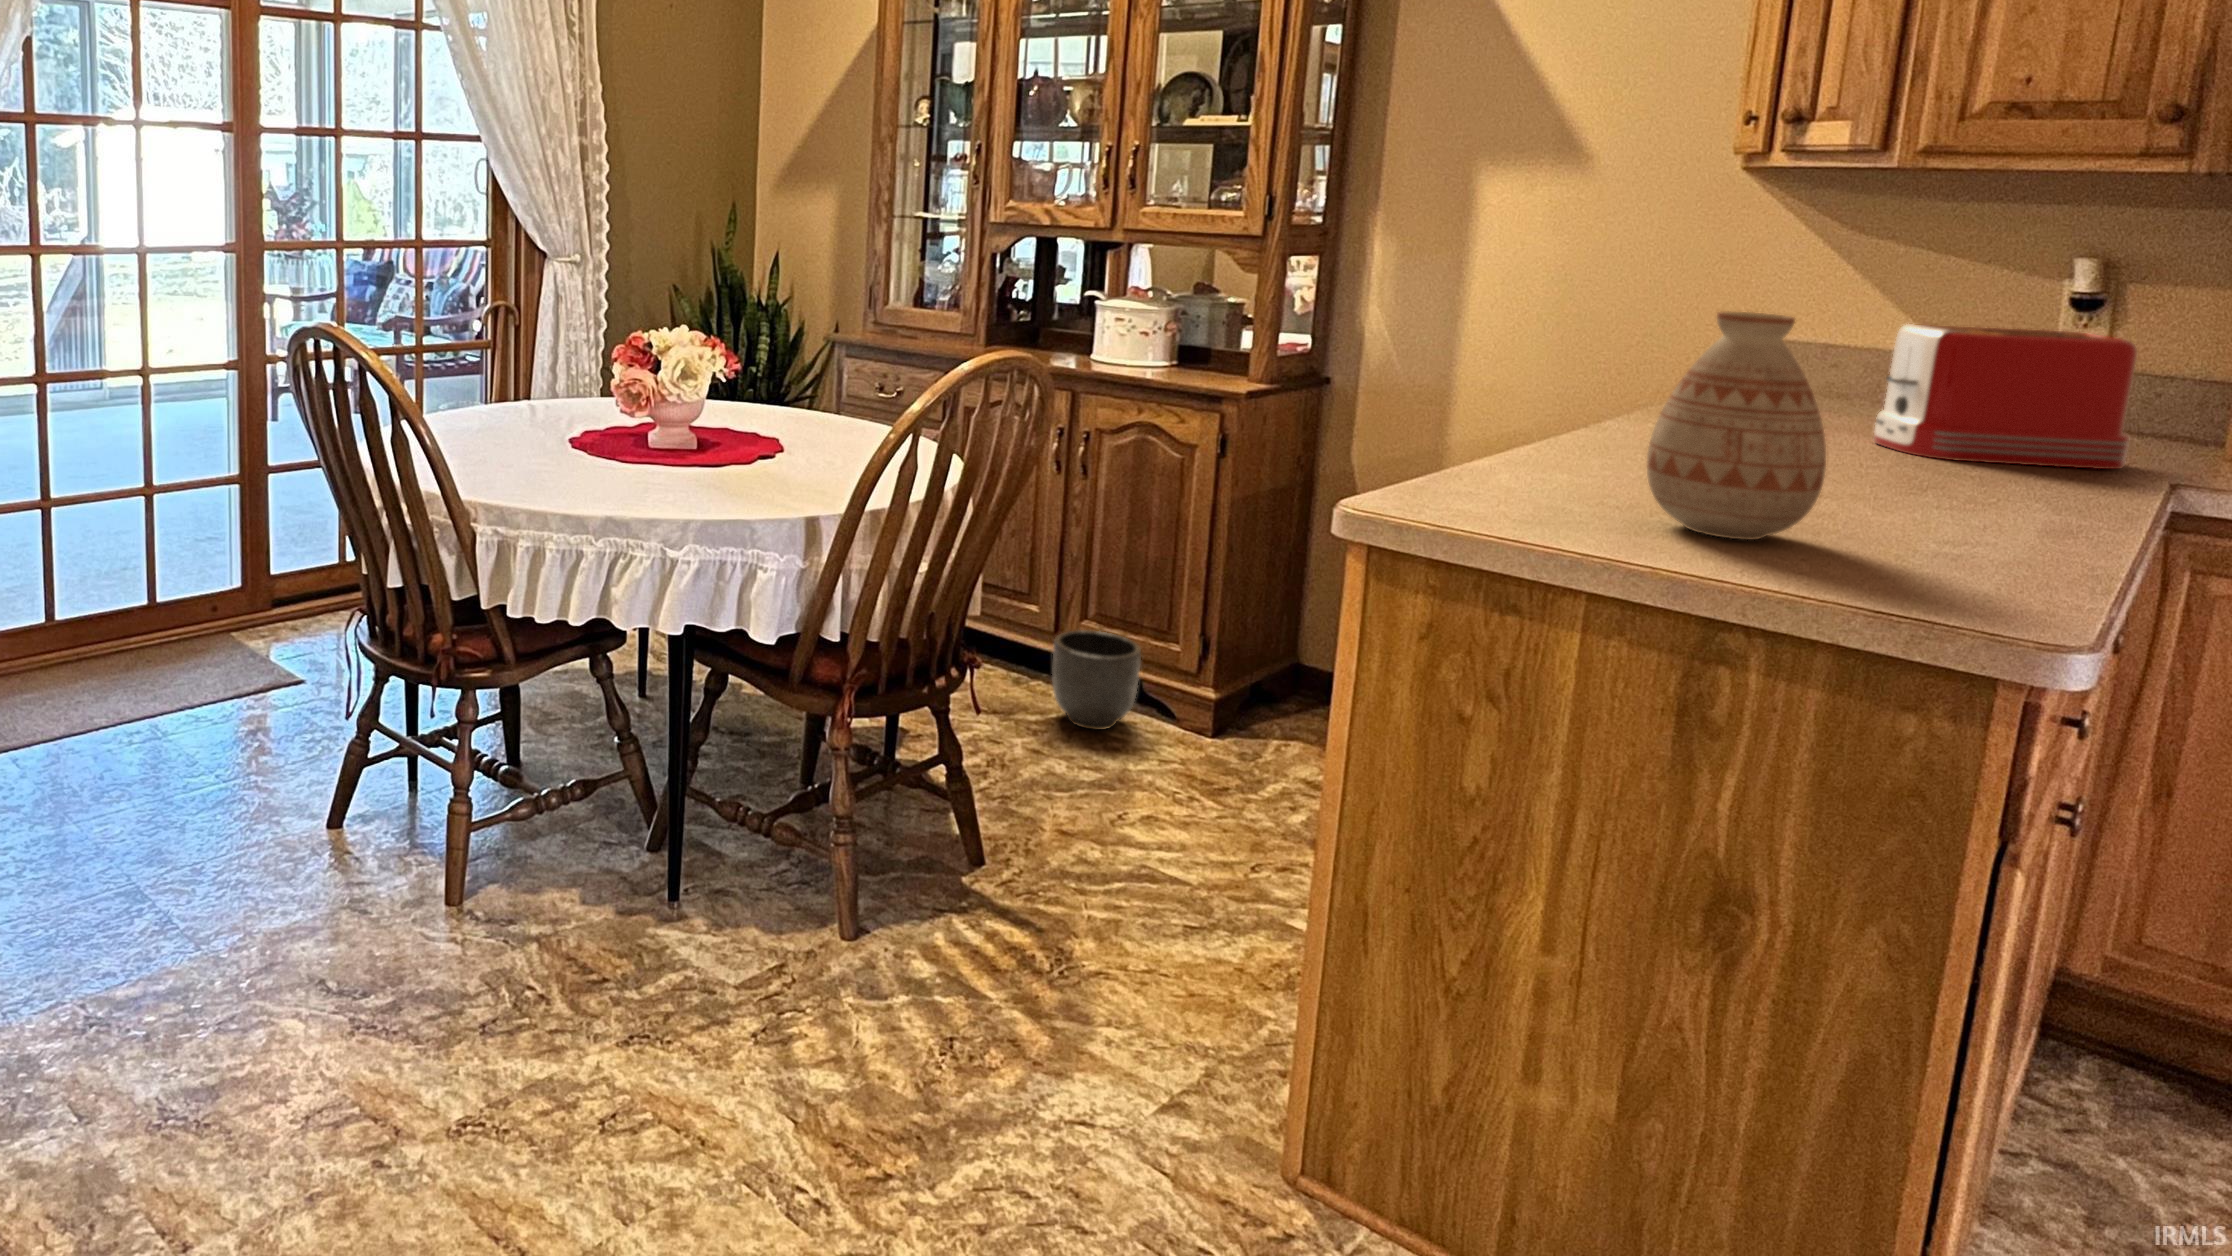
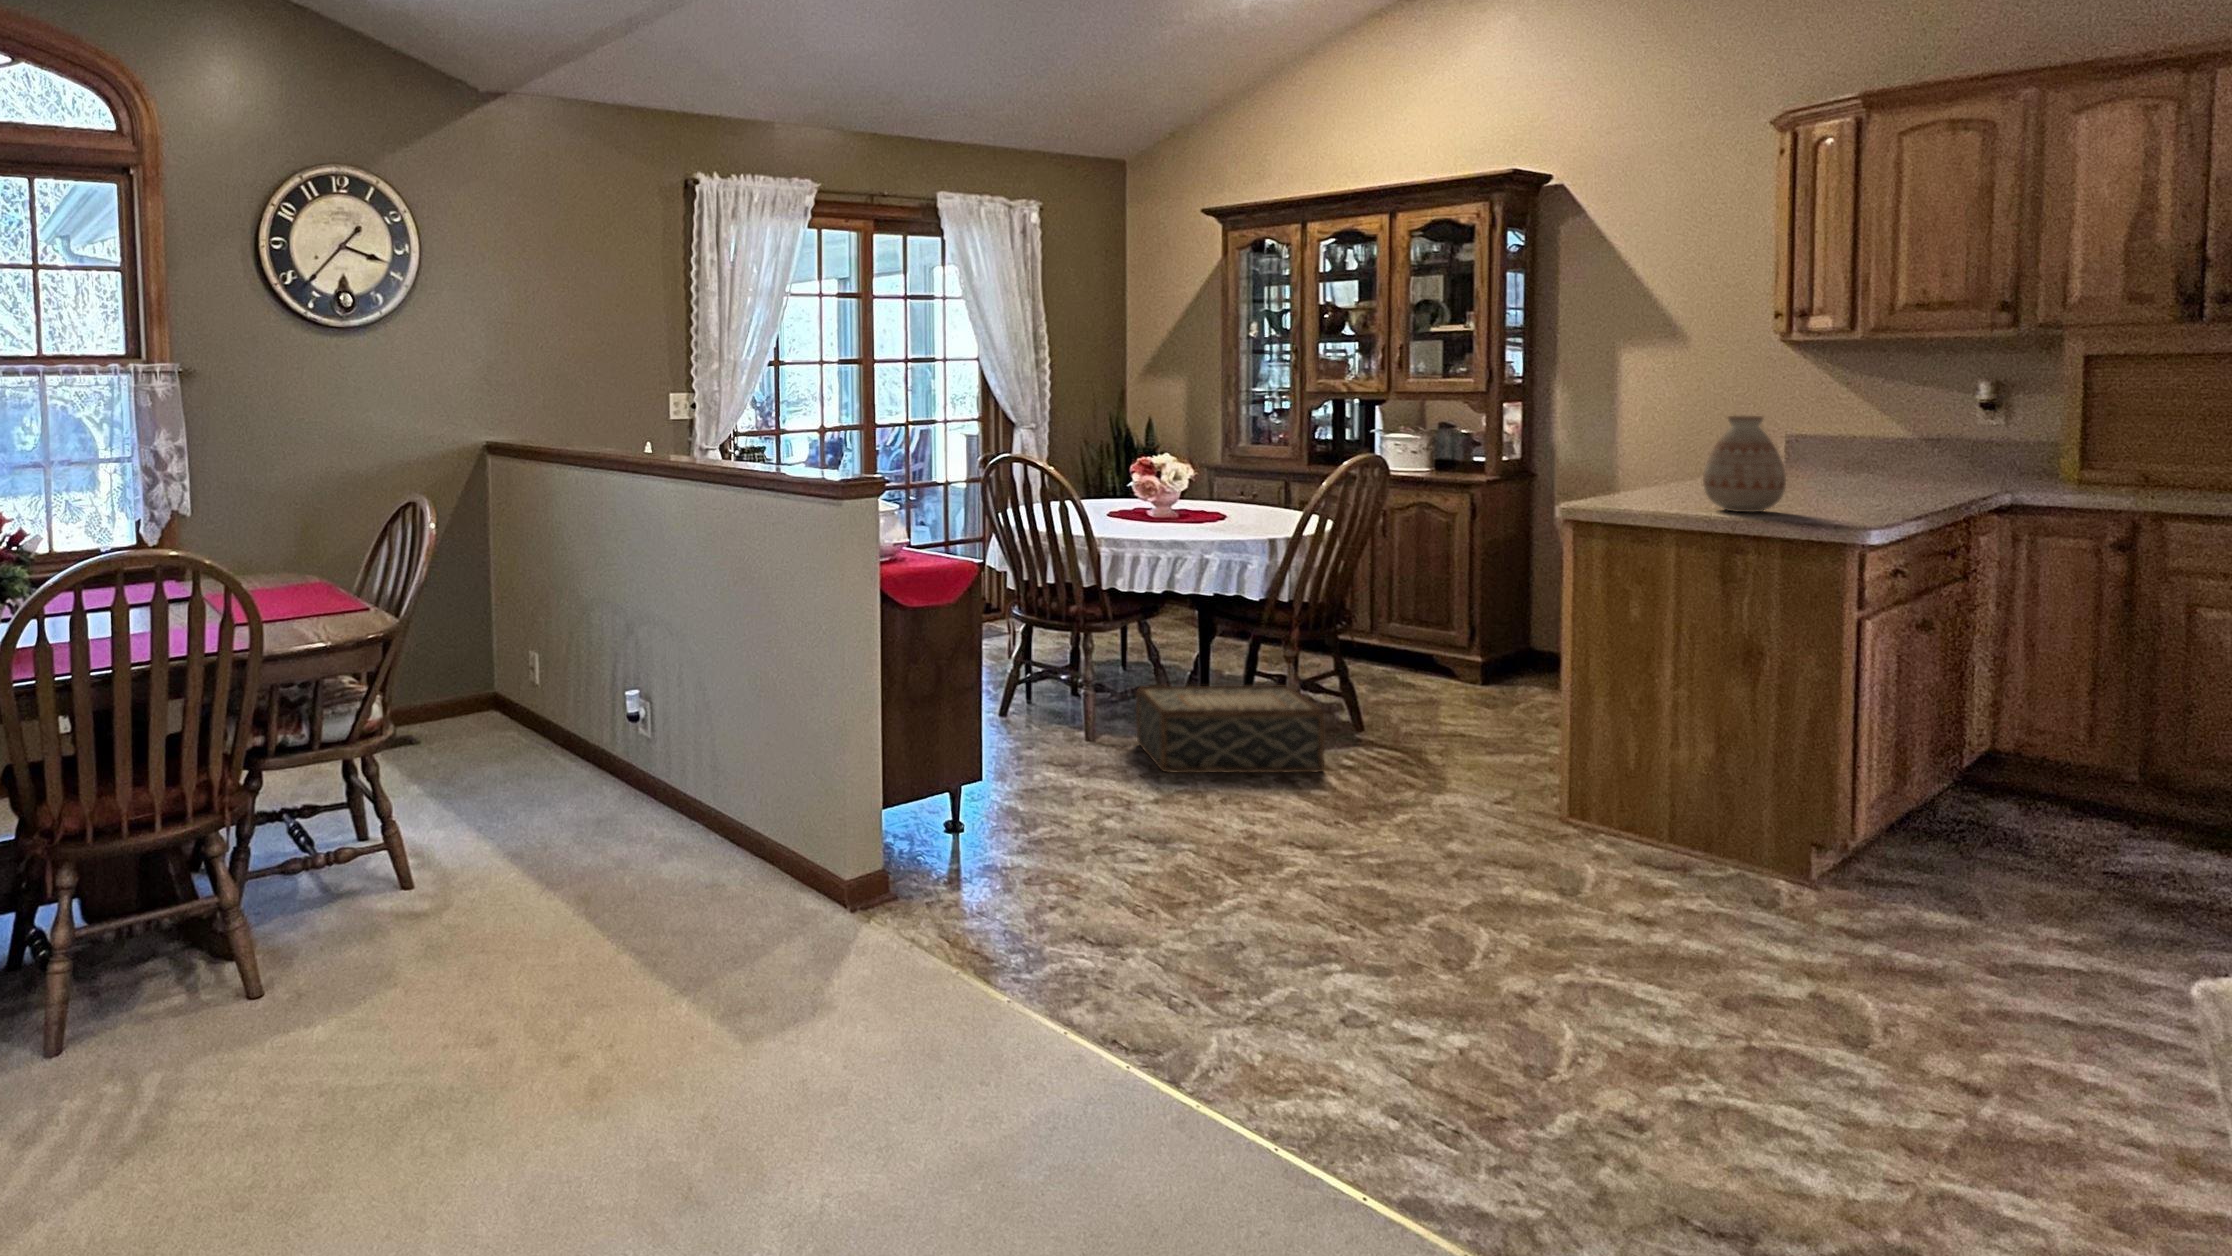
toaster: present [1874,324,2137,469] -> none [1861,421,2004,489]
planter: present [1053,630,1141,730] -> none [1375,624,1431,679]
woven basket: none [529,810,867,1025] -> present [1136,686,1324,773]

